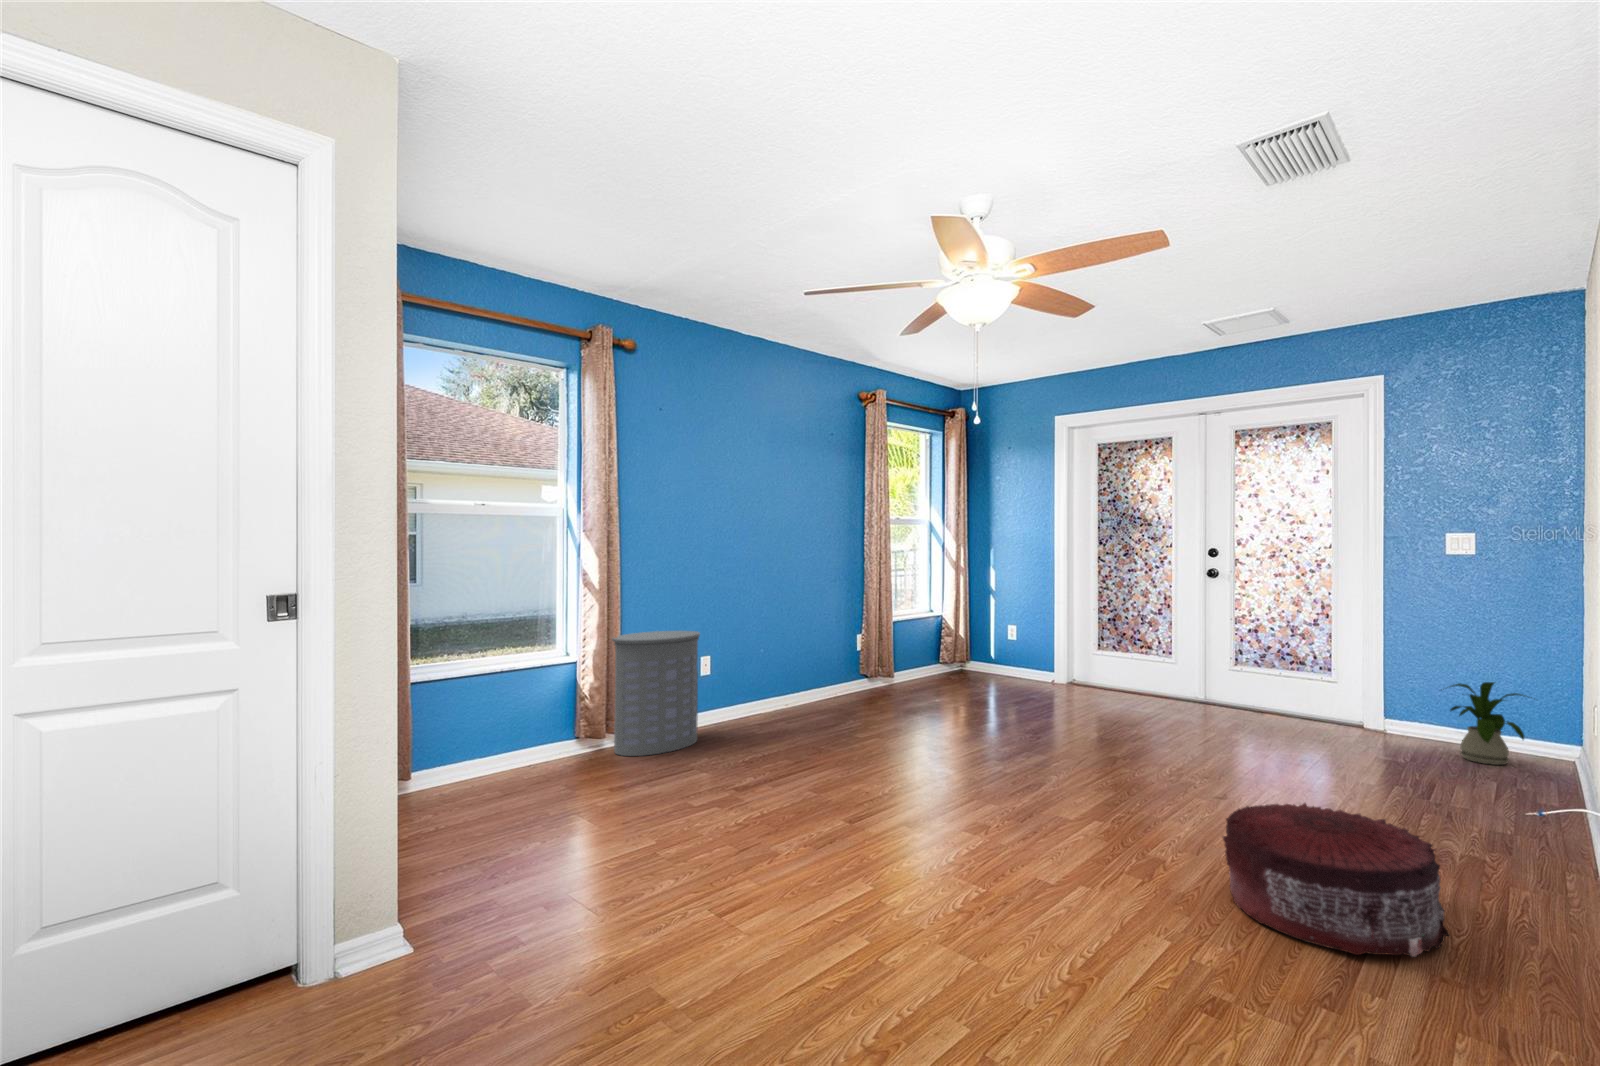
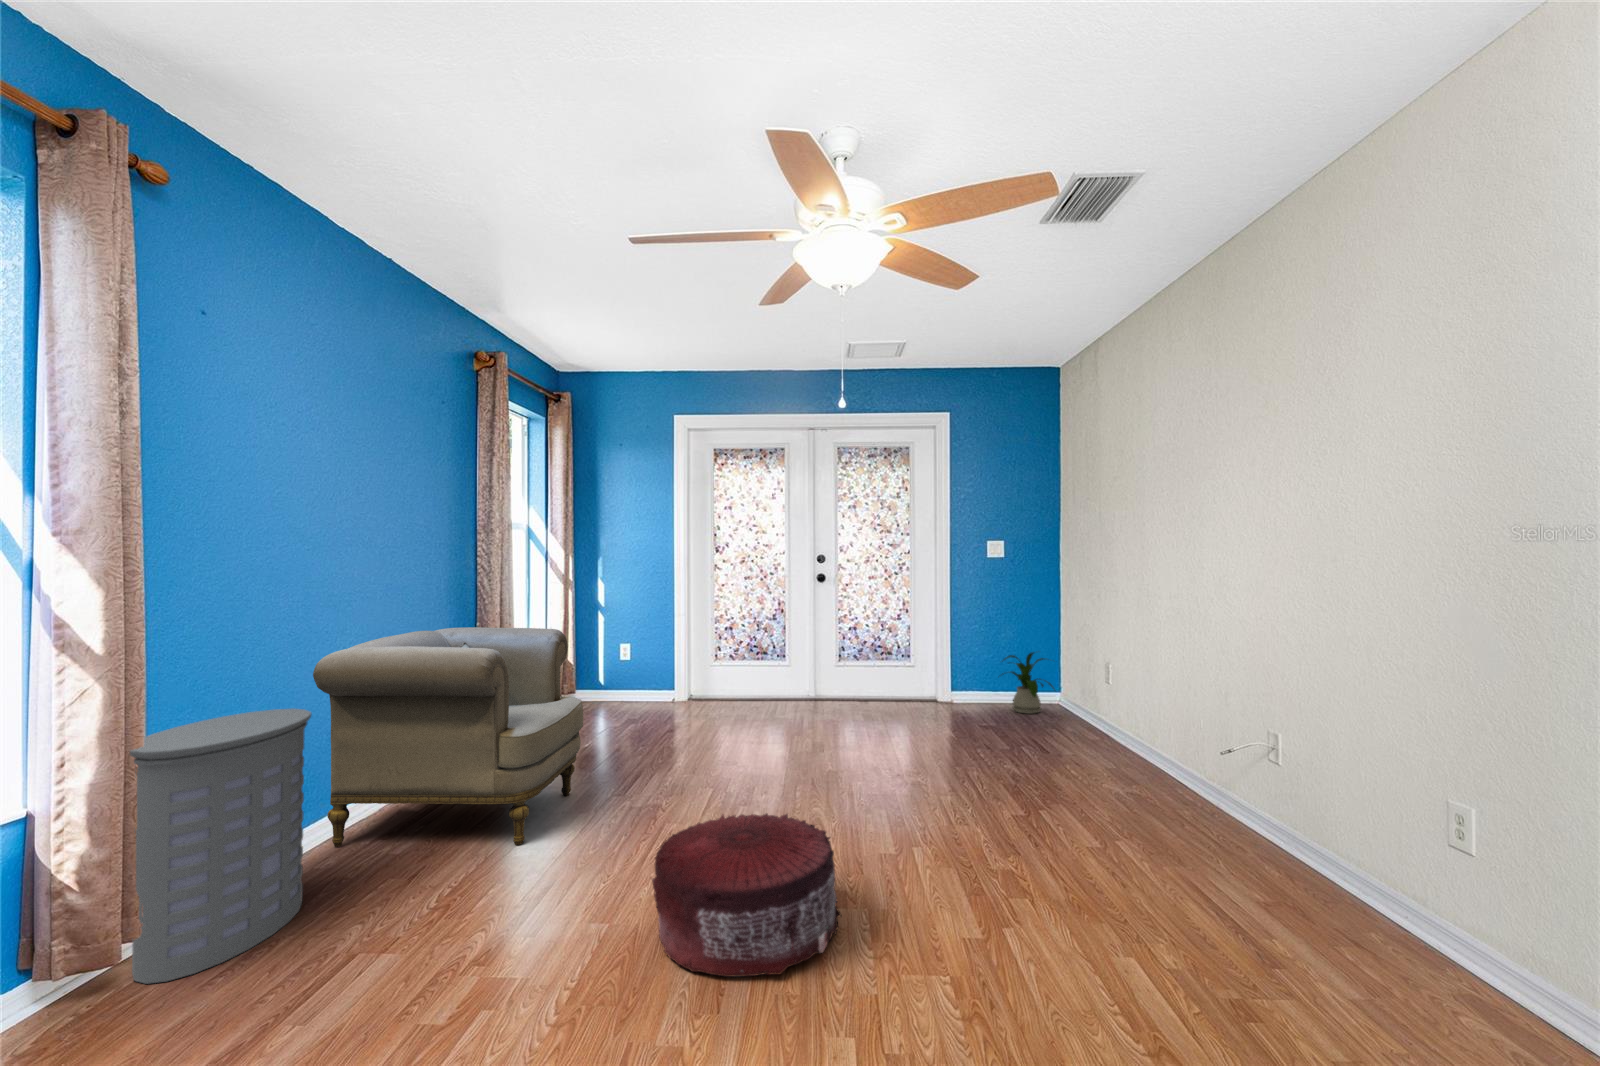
armchair: none [719,596,893,745] -> present [313,627,583,847]
pouf: present [1223,803,1450,957] -> present [652,814,841,977]

